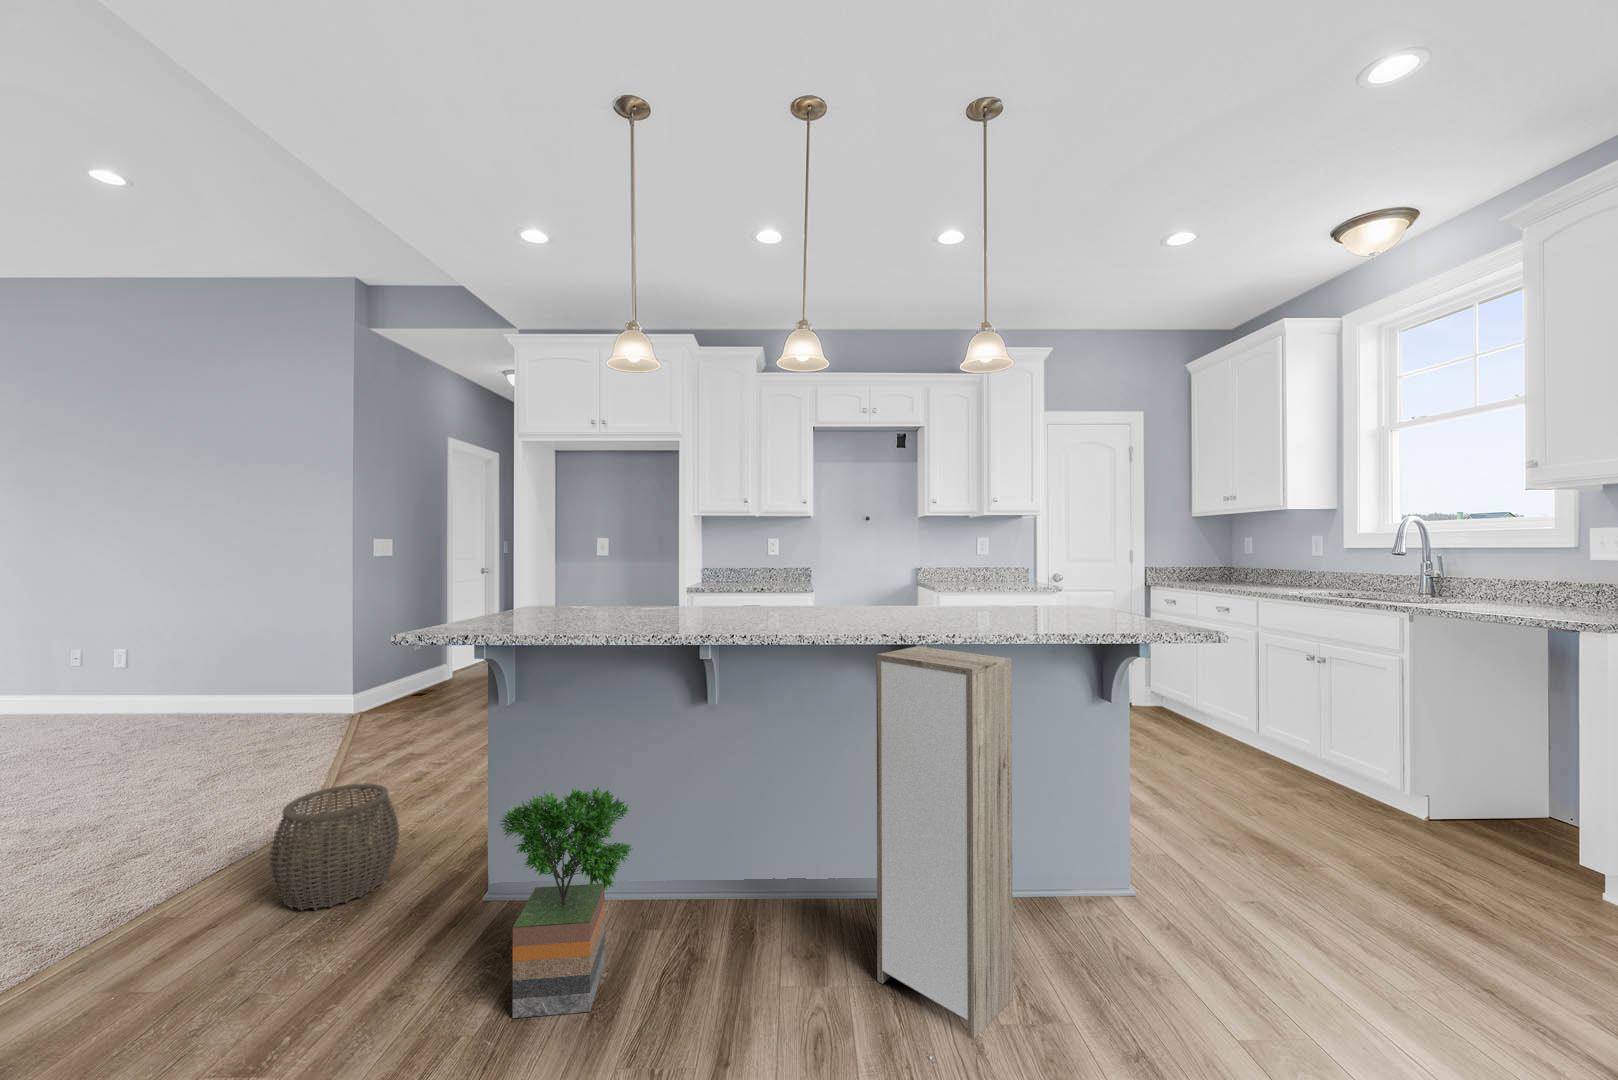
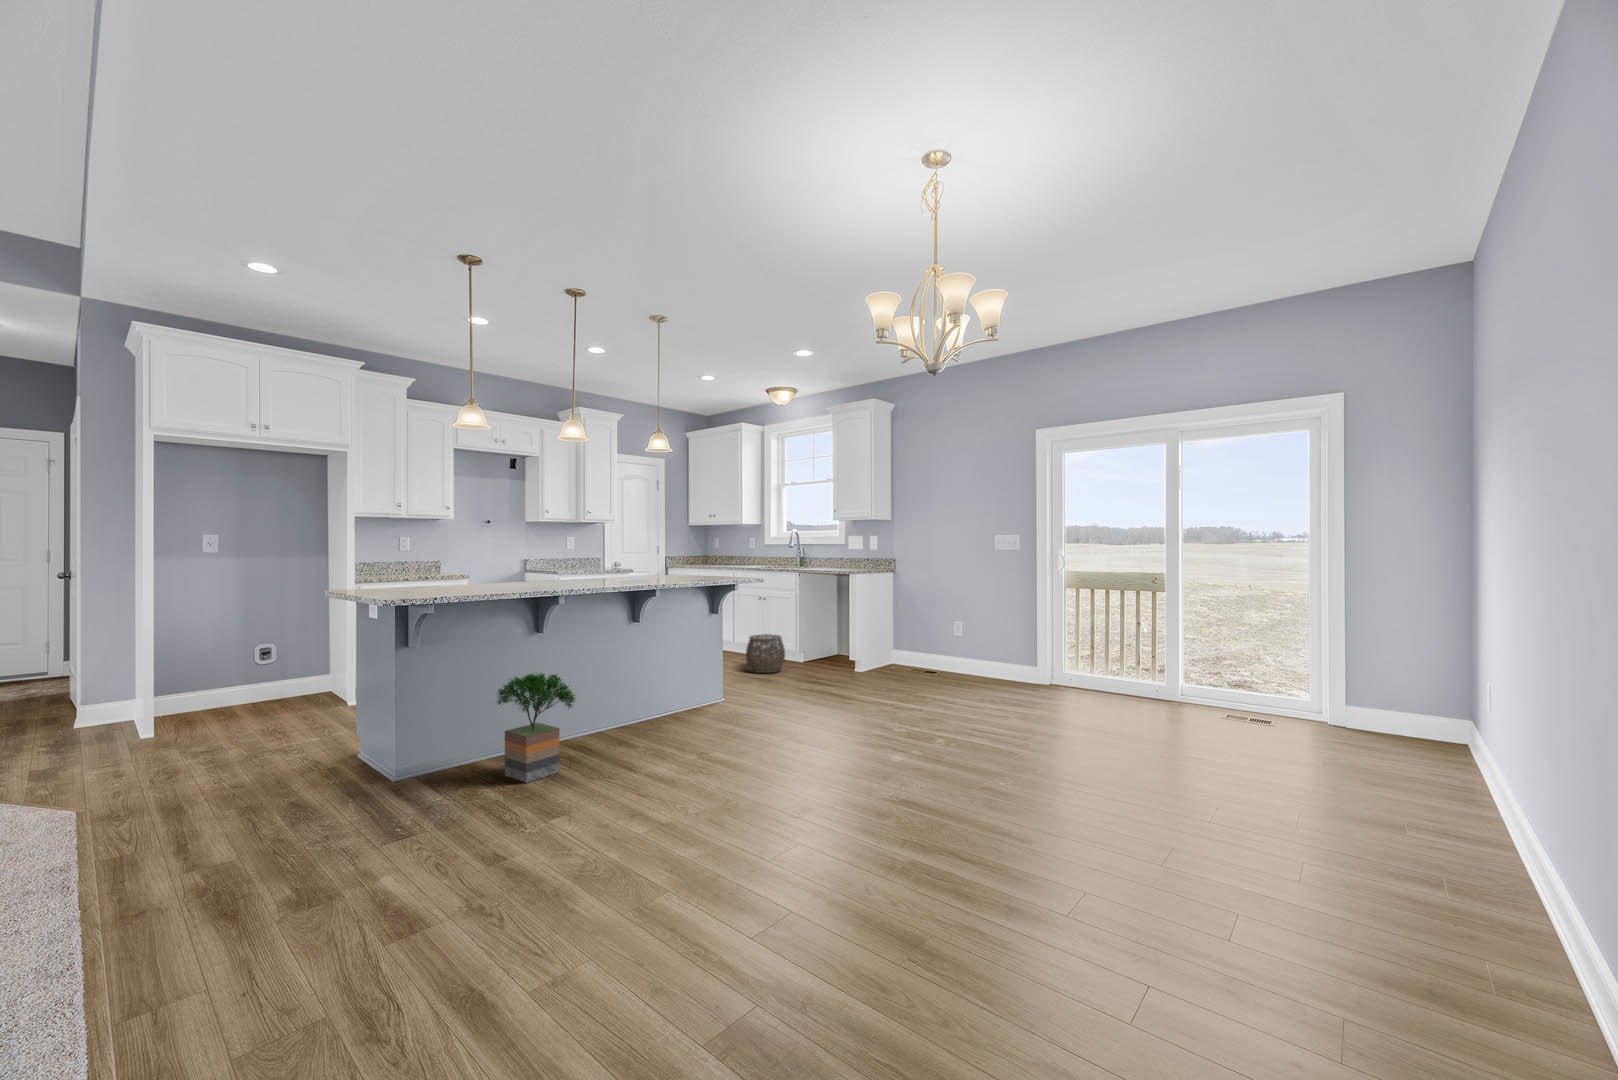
storage cabinet: present [876,646,1013,1039] -> none [664,589,714,736]
woven basket: present [269,784,399,910] -> present [746,634,785,673]

